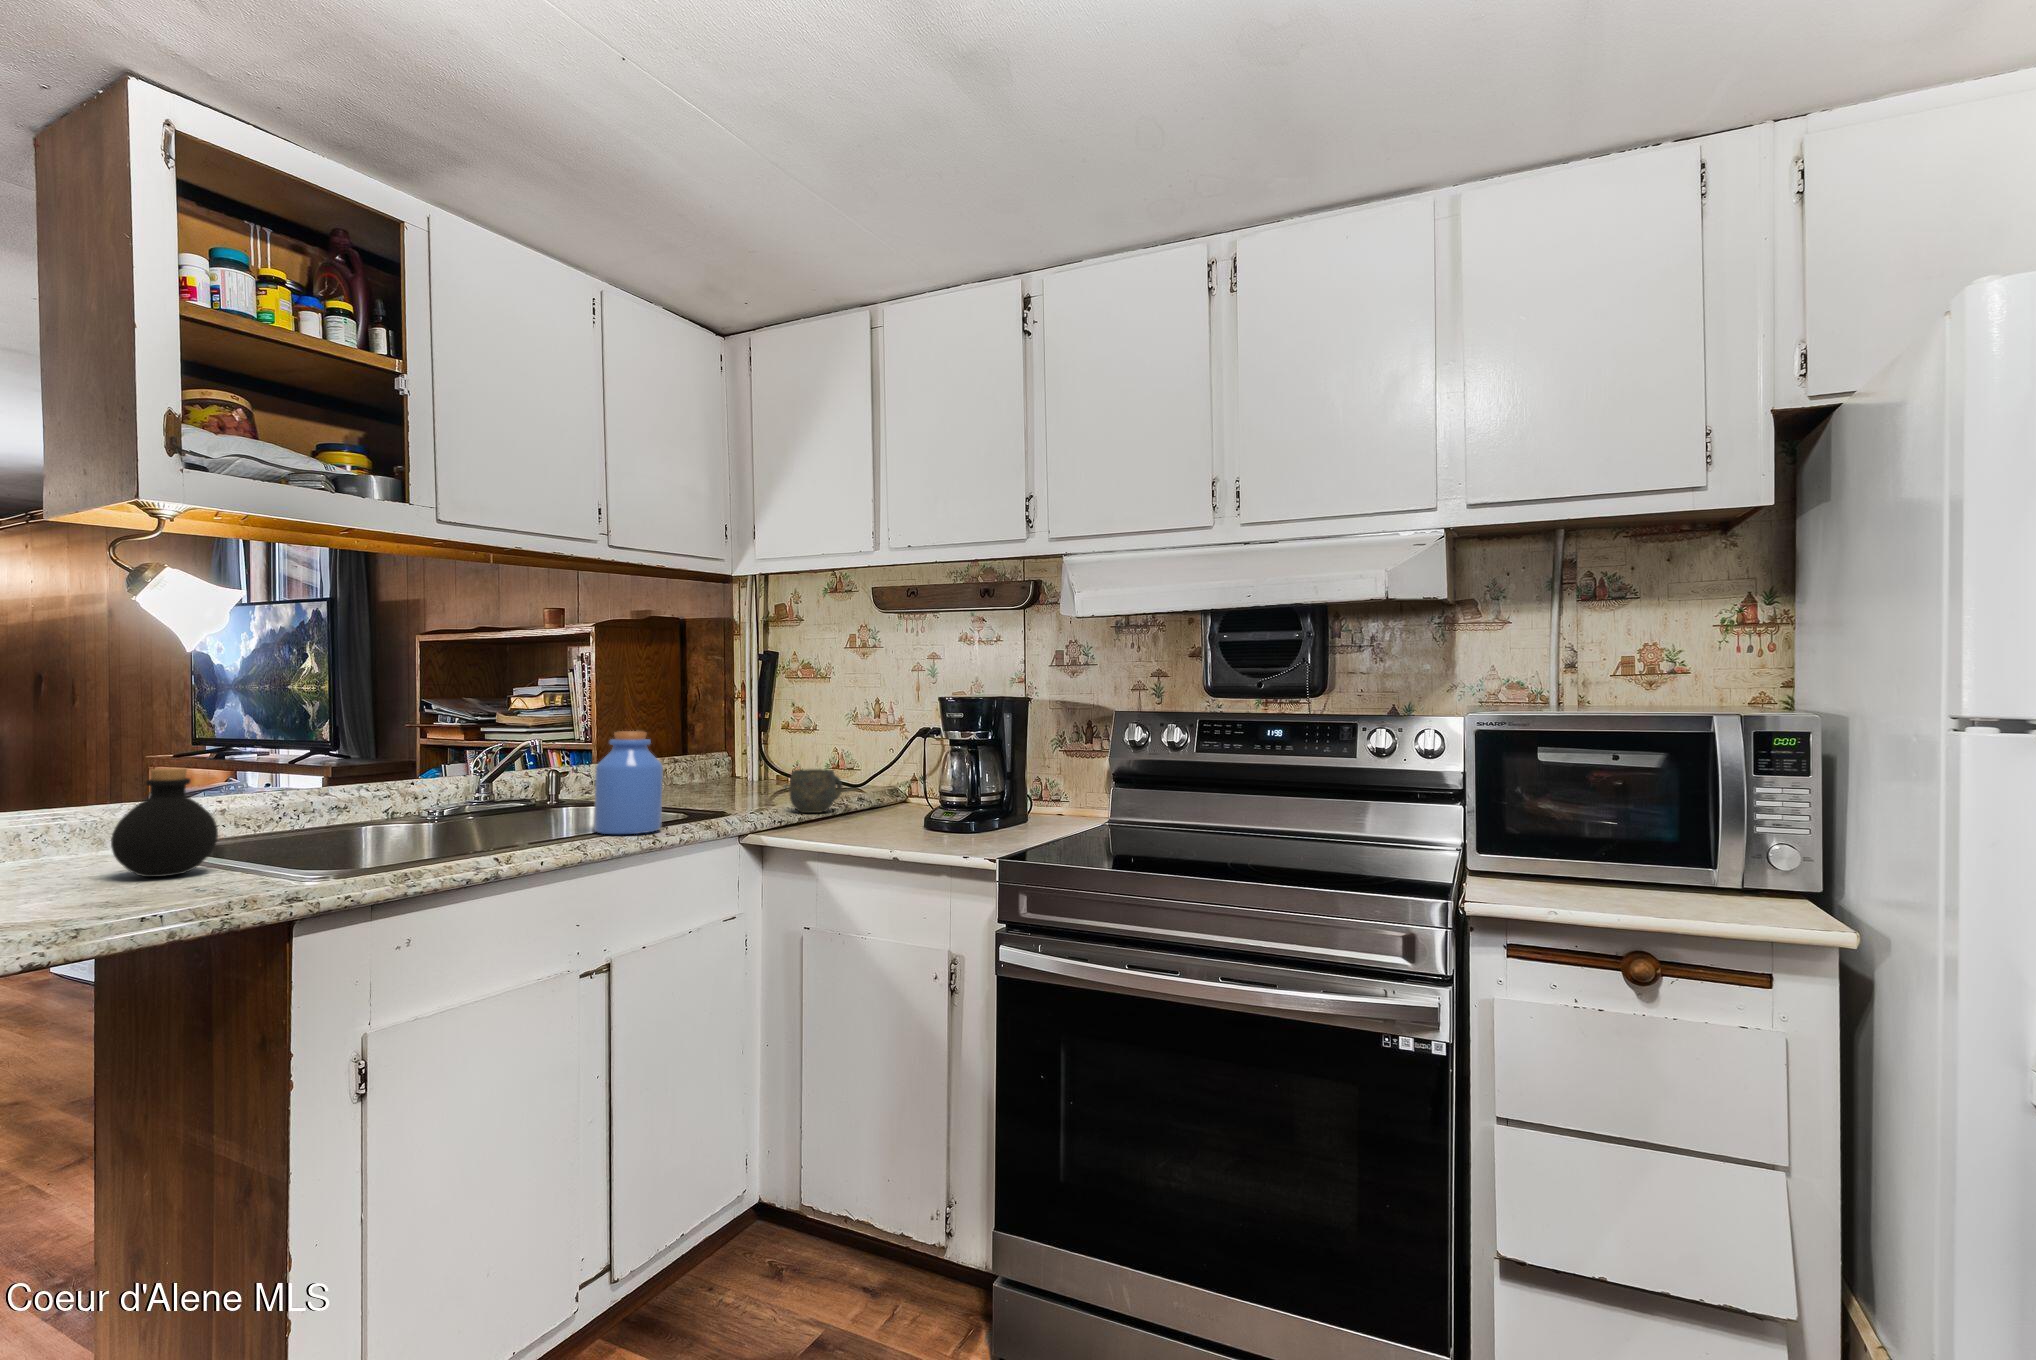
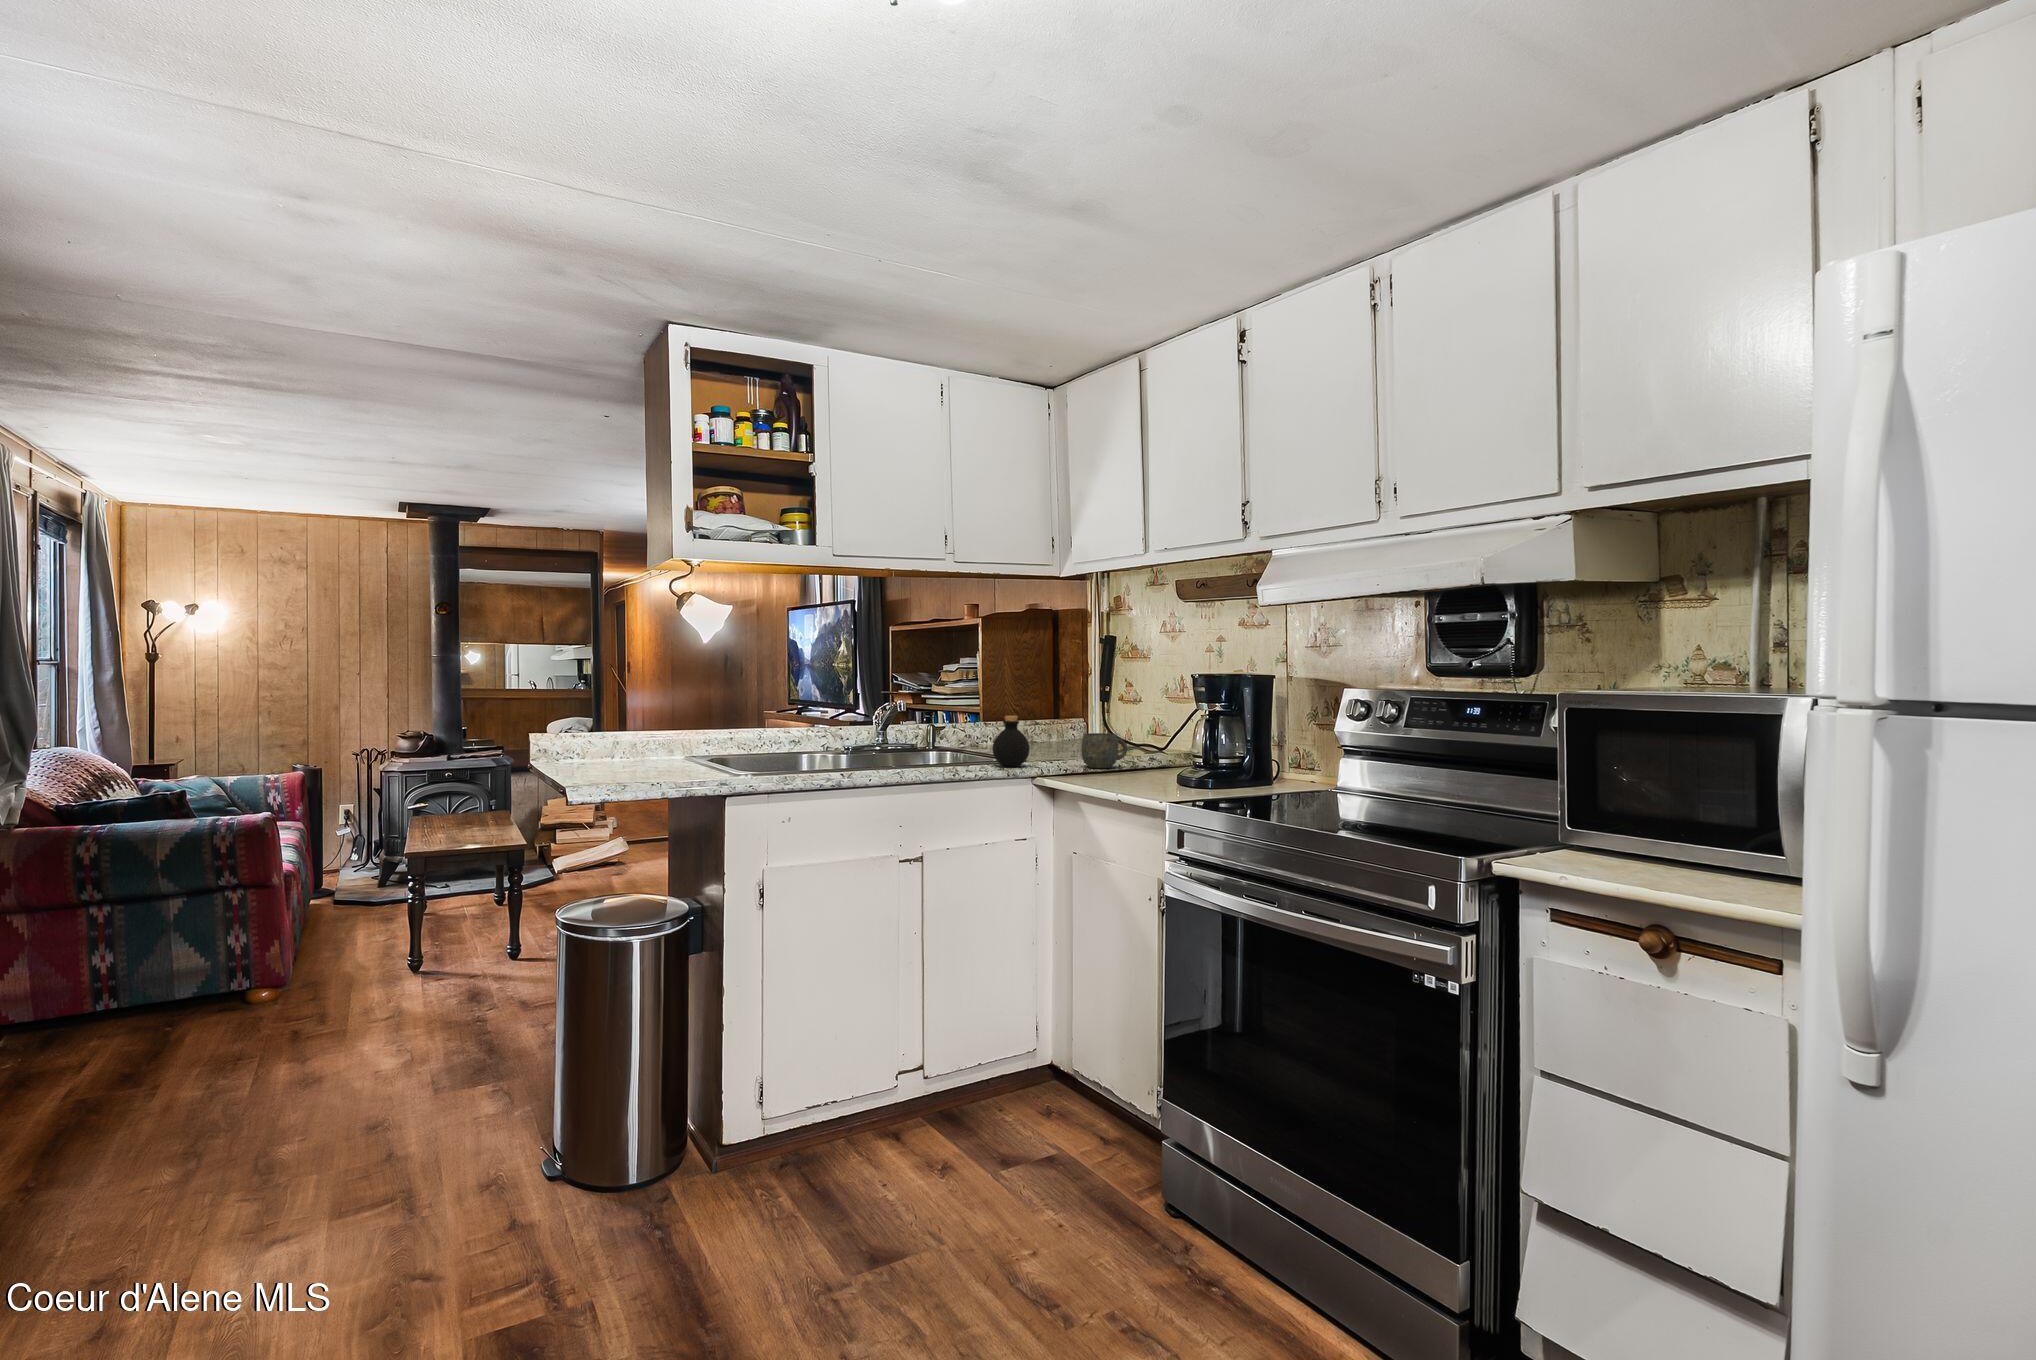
jar: present [594,731,663,834] -> none [923,701,967,773]
bottle: present [111,768,218,877] -> present [993,716,1030,767]

